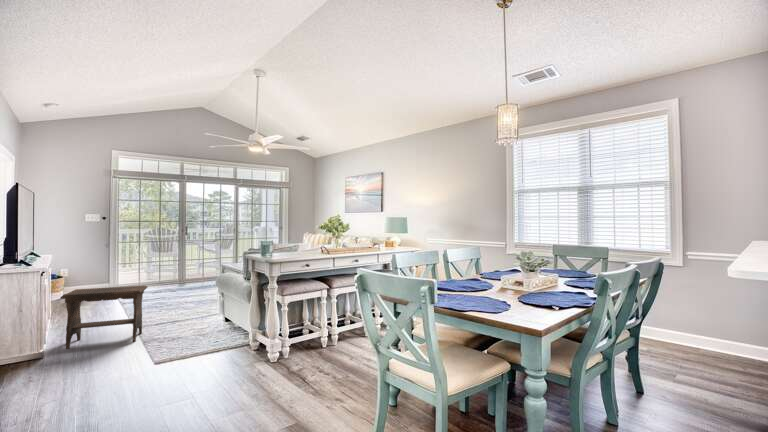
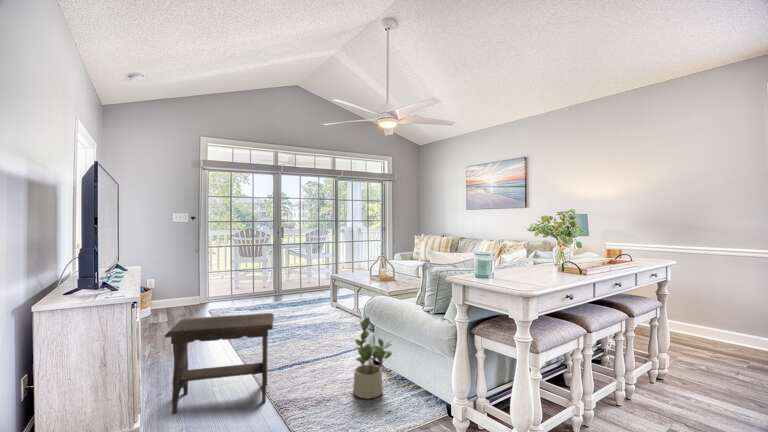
potted plant: none [199,286,228,337] -> present [353,317,392,398]

